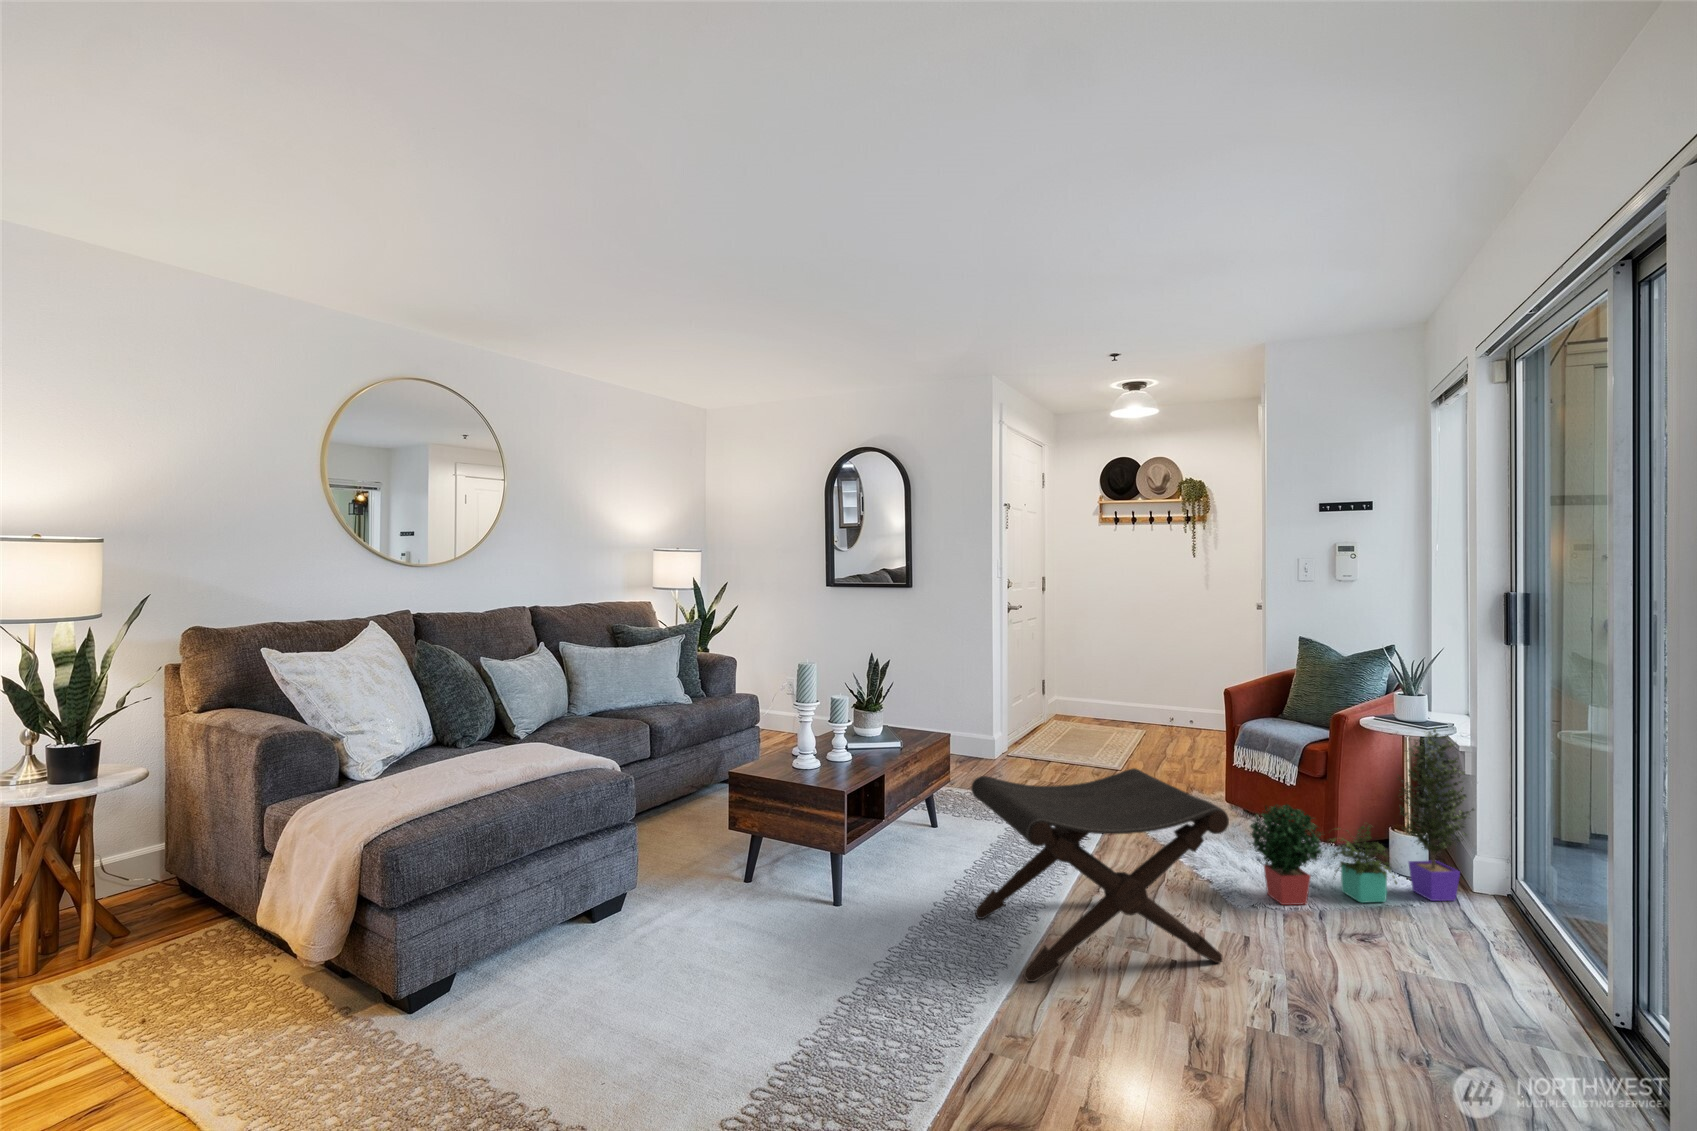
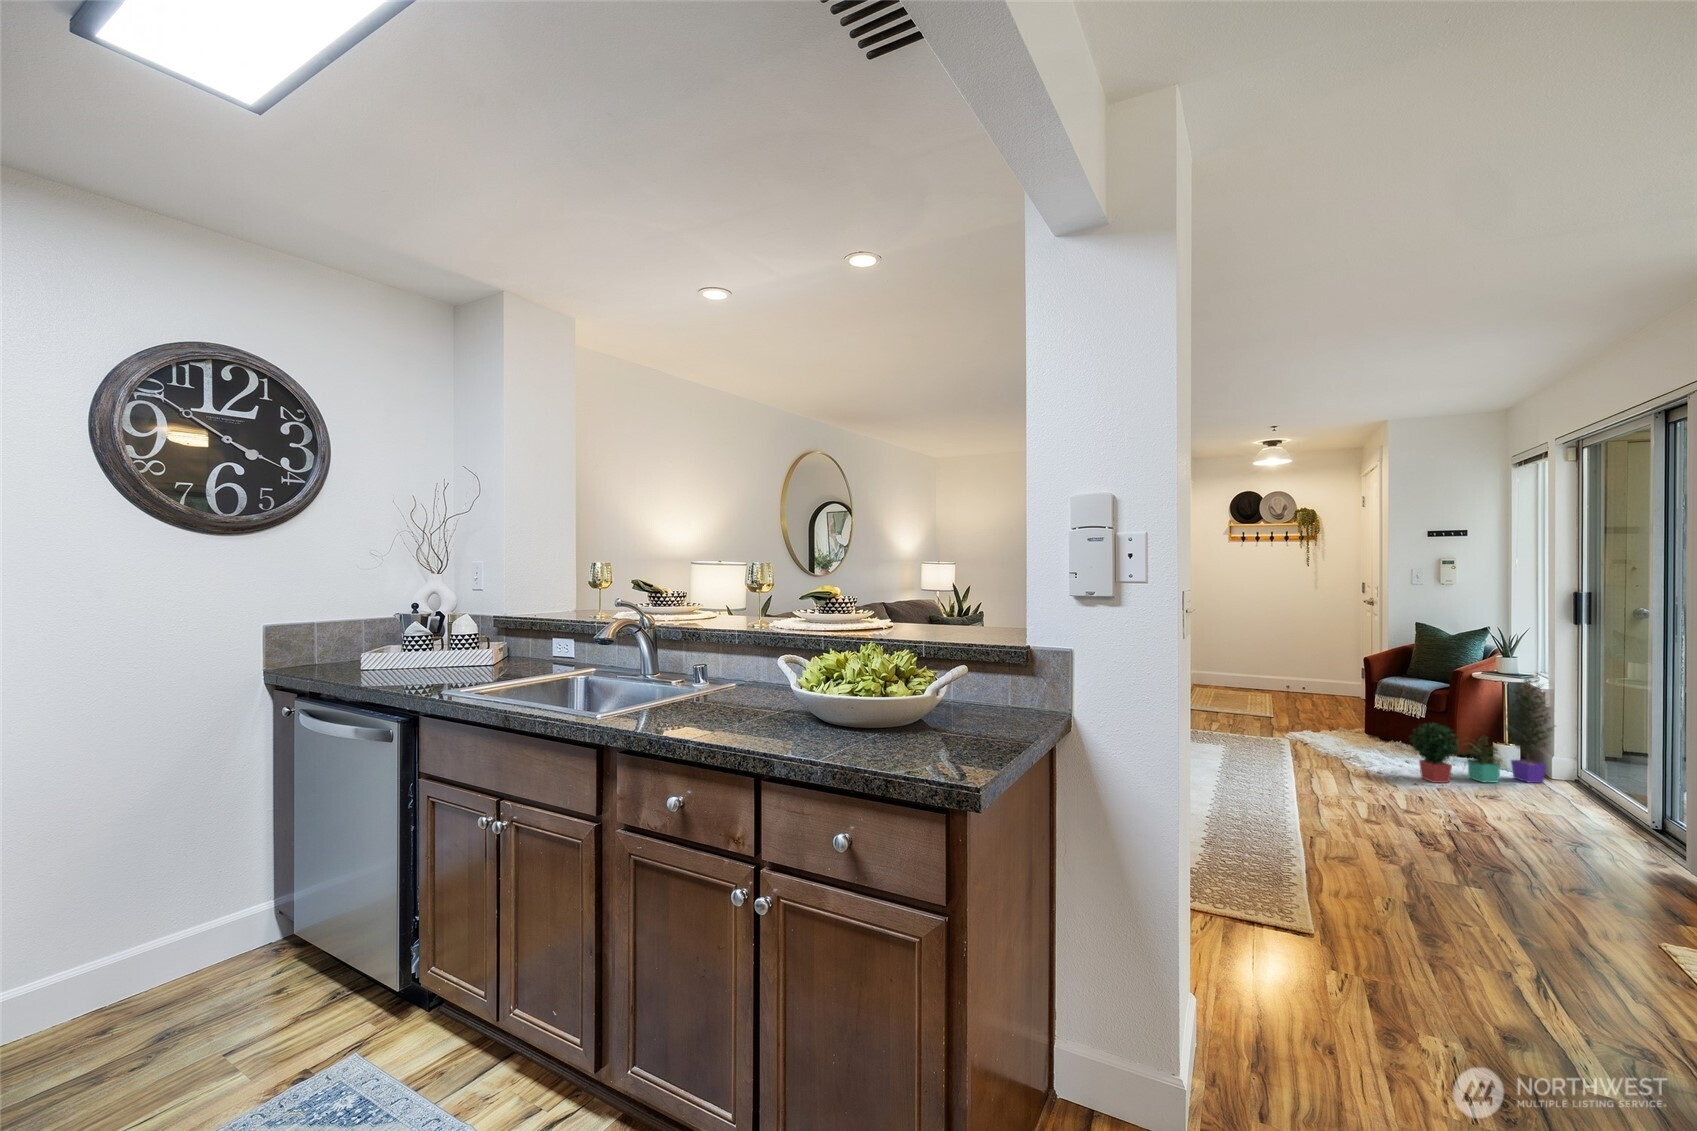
footstool: present [971,768,1229,982] -> none [1244,698,1418,809]

